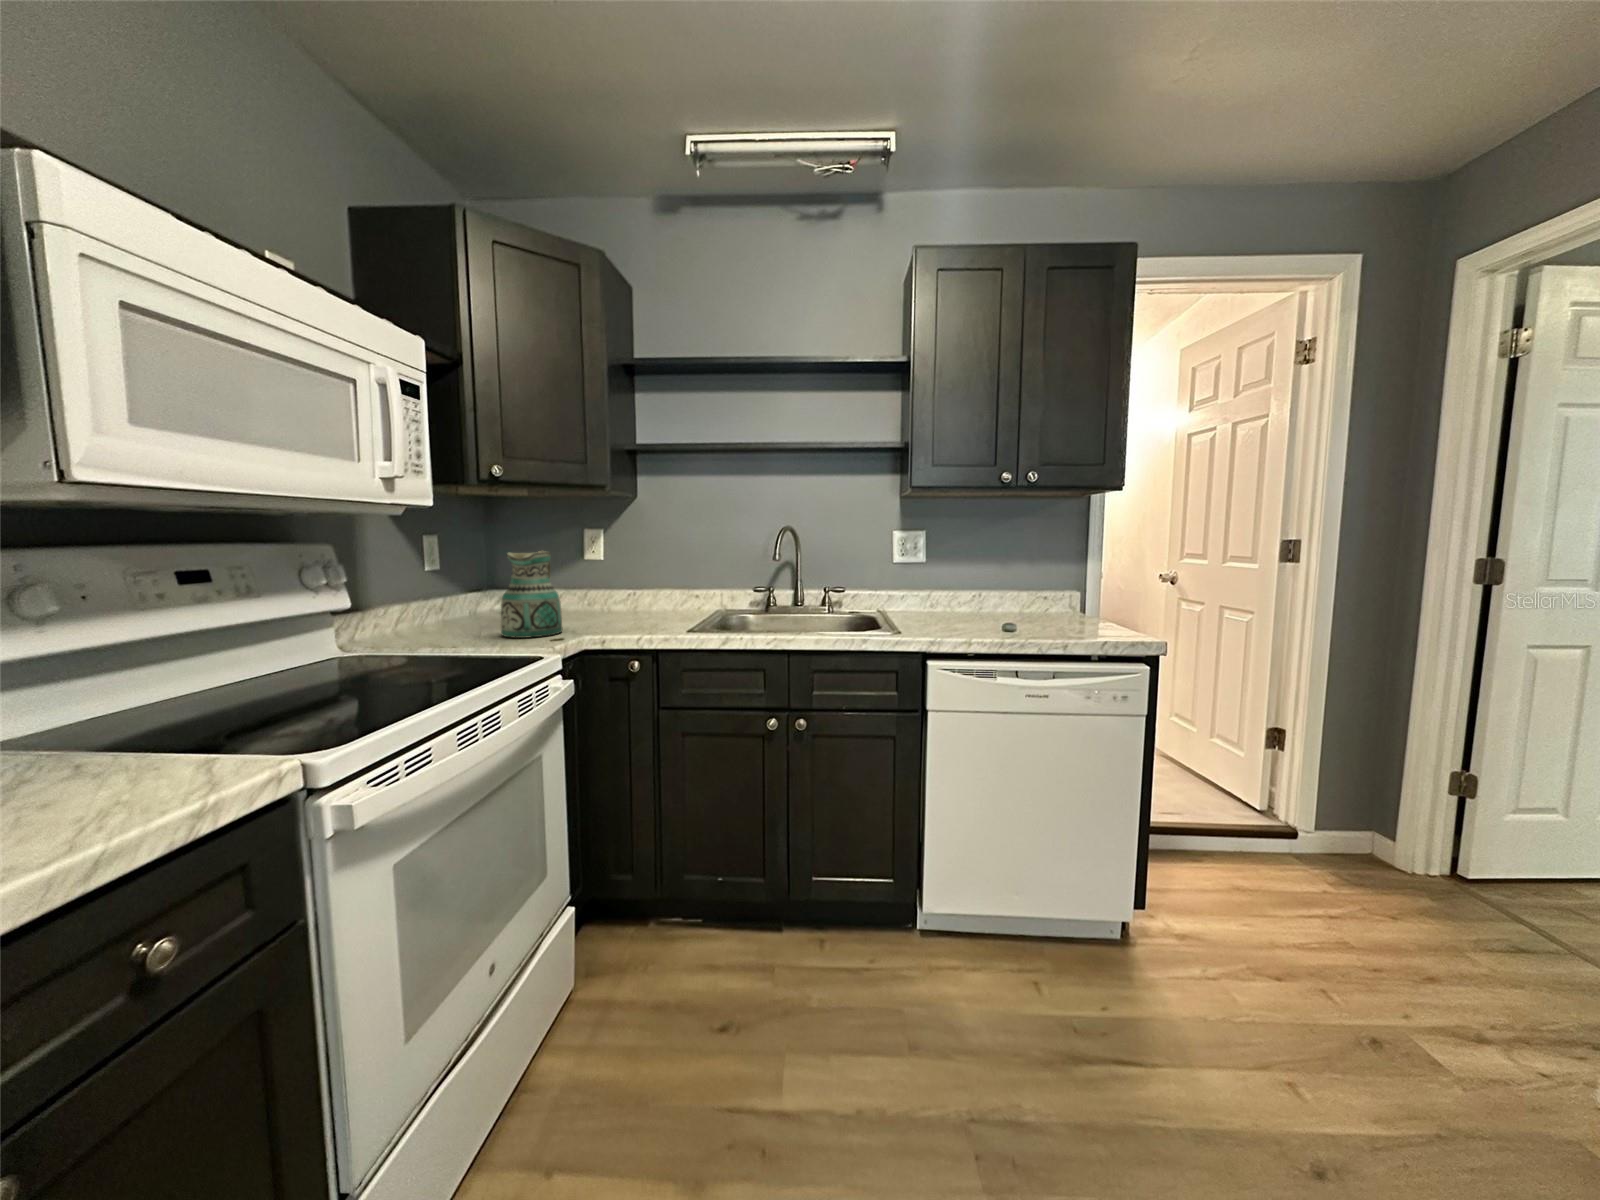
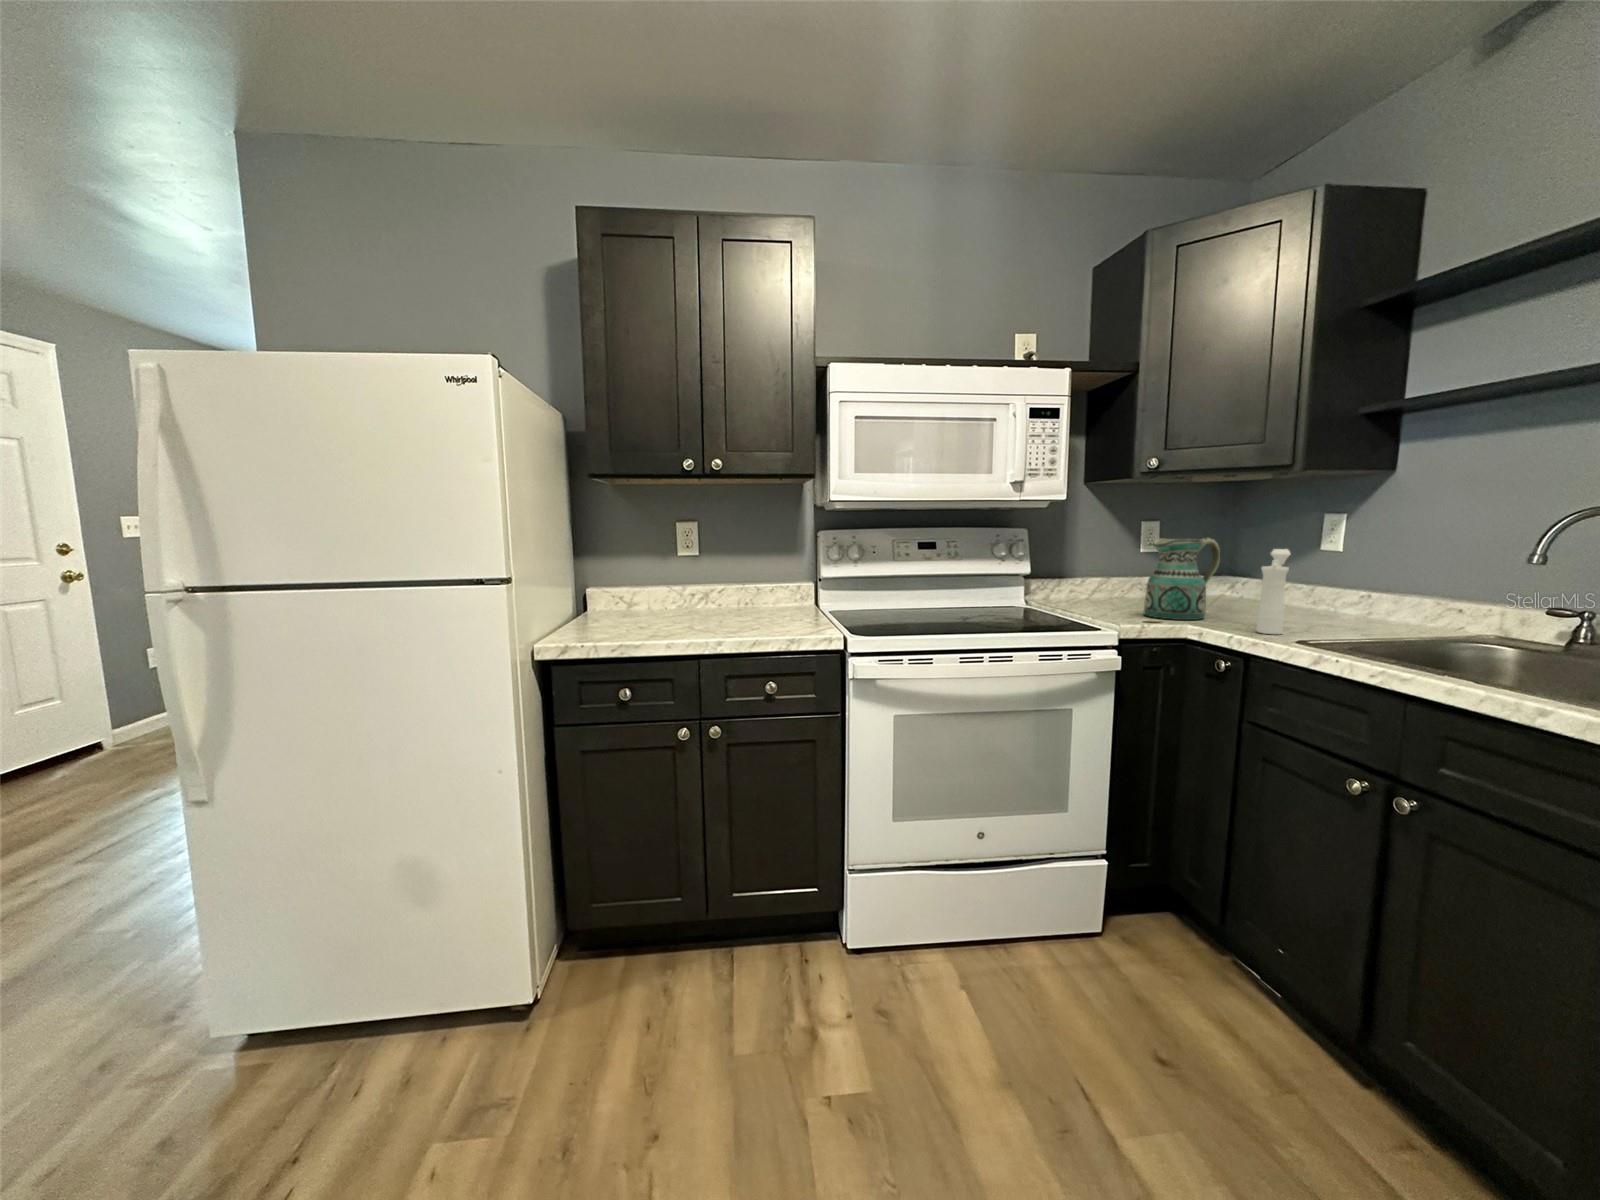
pepper mill: none [616,558,652,632] -> present [1256,549,1290,634]

